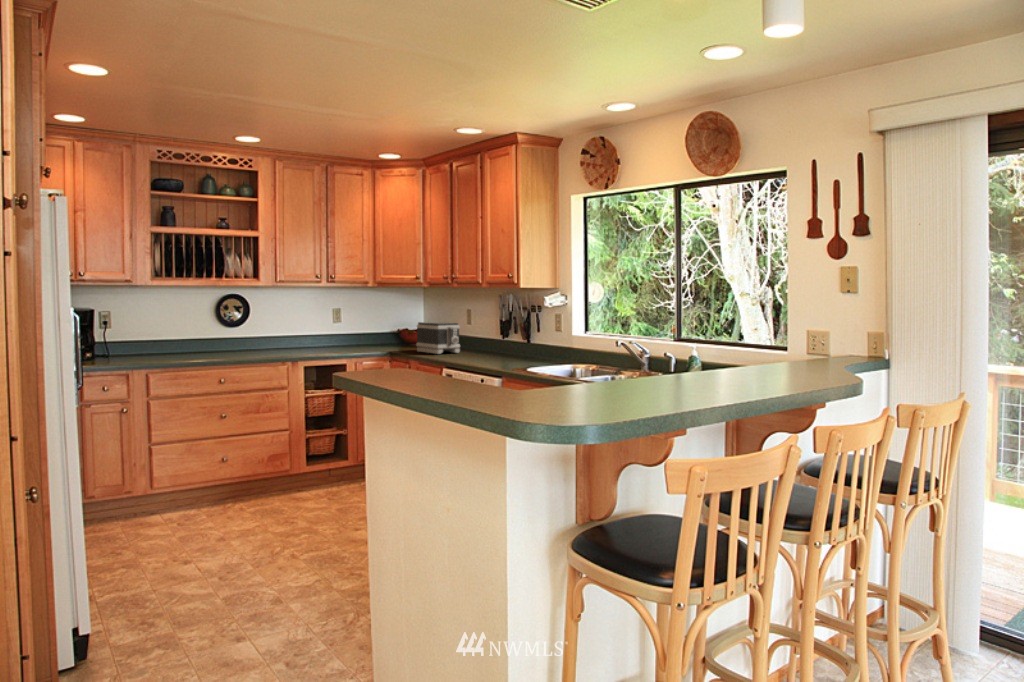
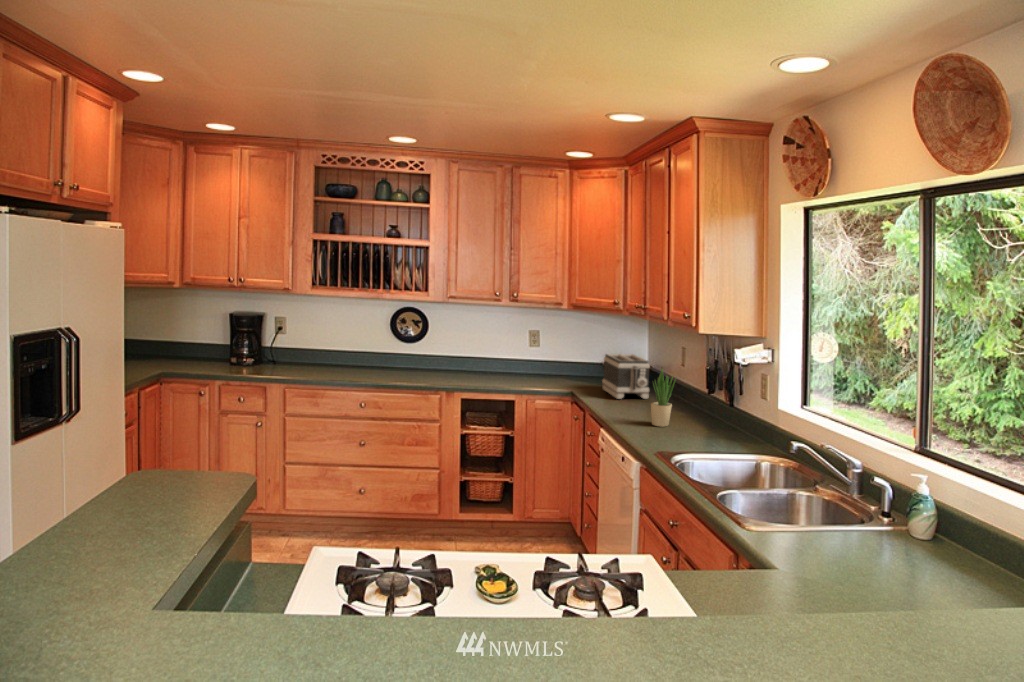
potted plant: none [483,317,500,362] -> present [651,368,675,427]

